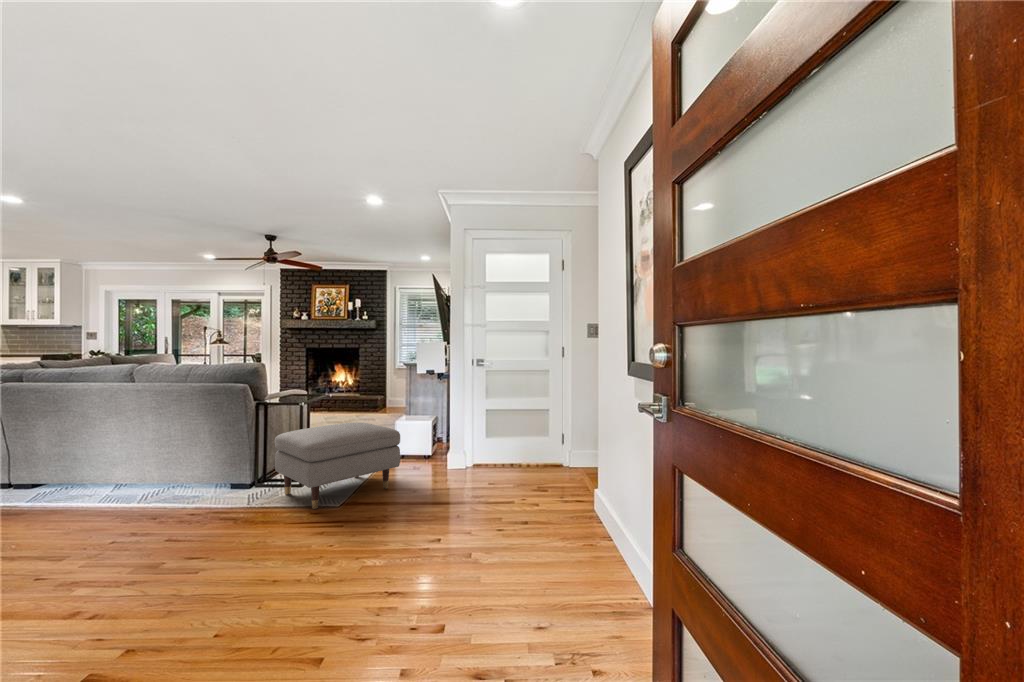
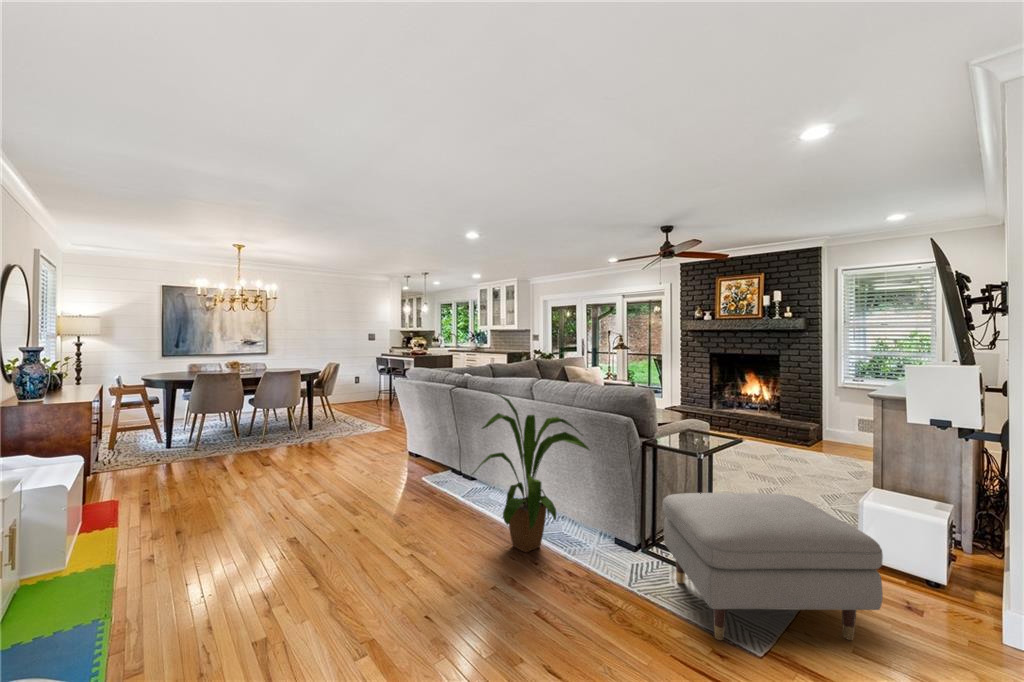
house plant: none [67,371,212,515] -> present [472,392,590,552]

